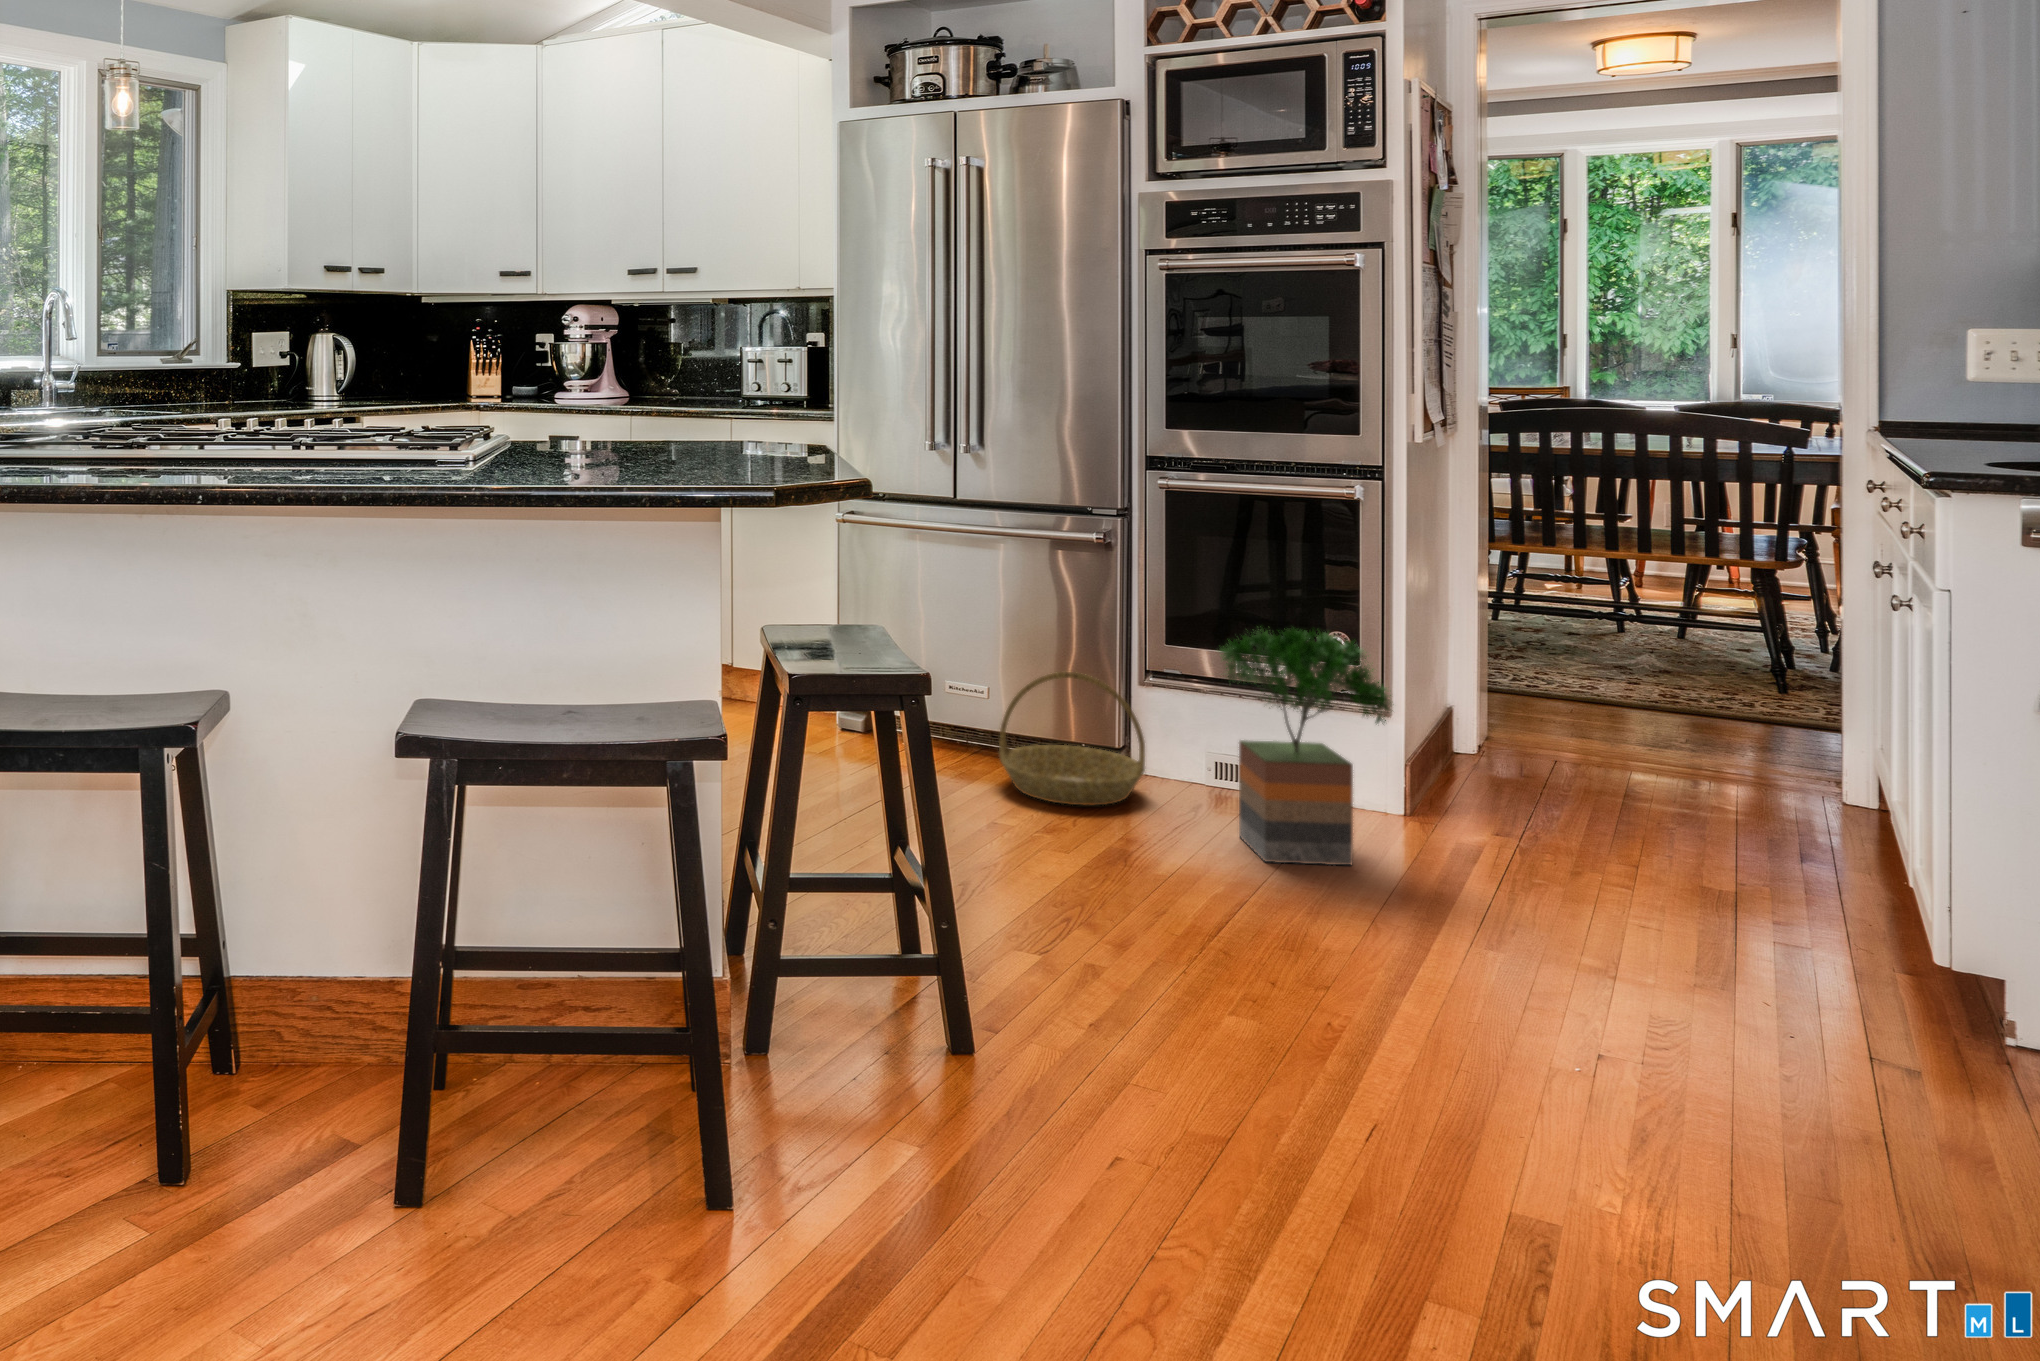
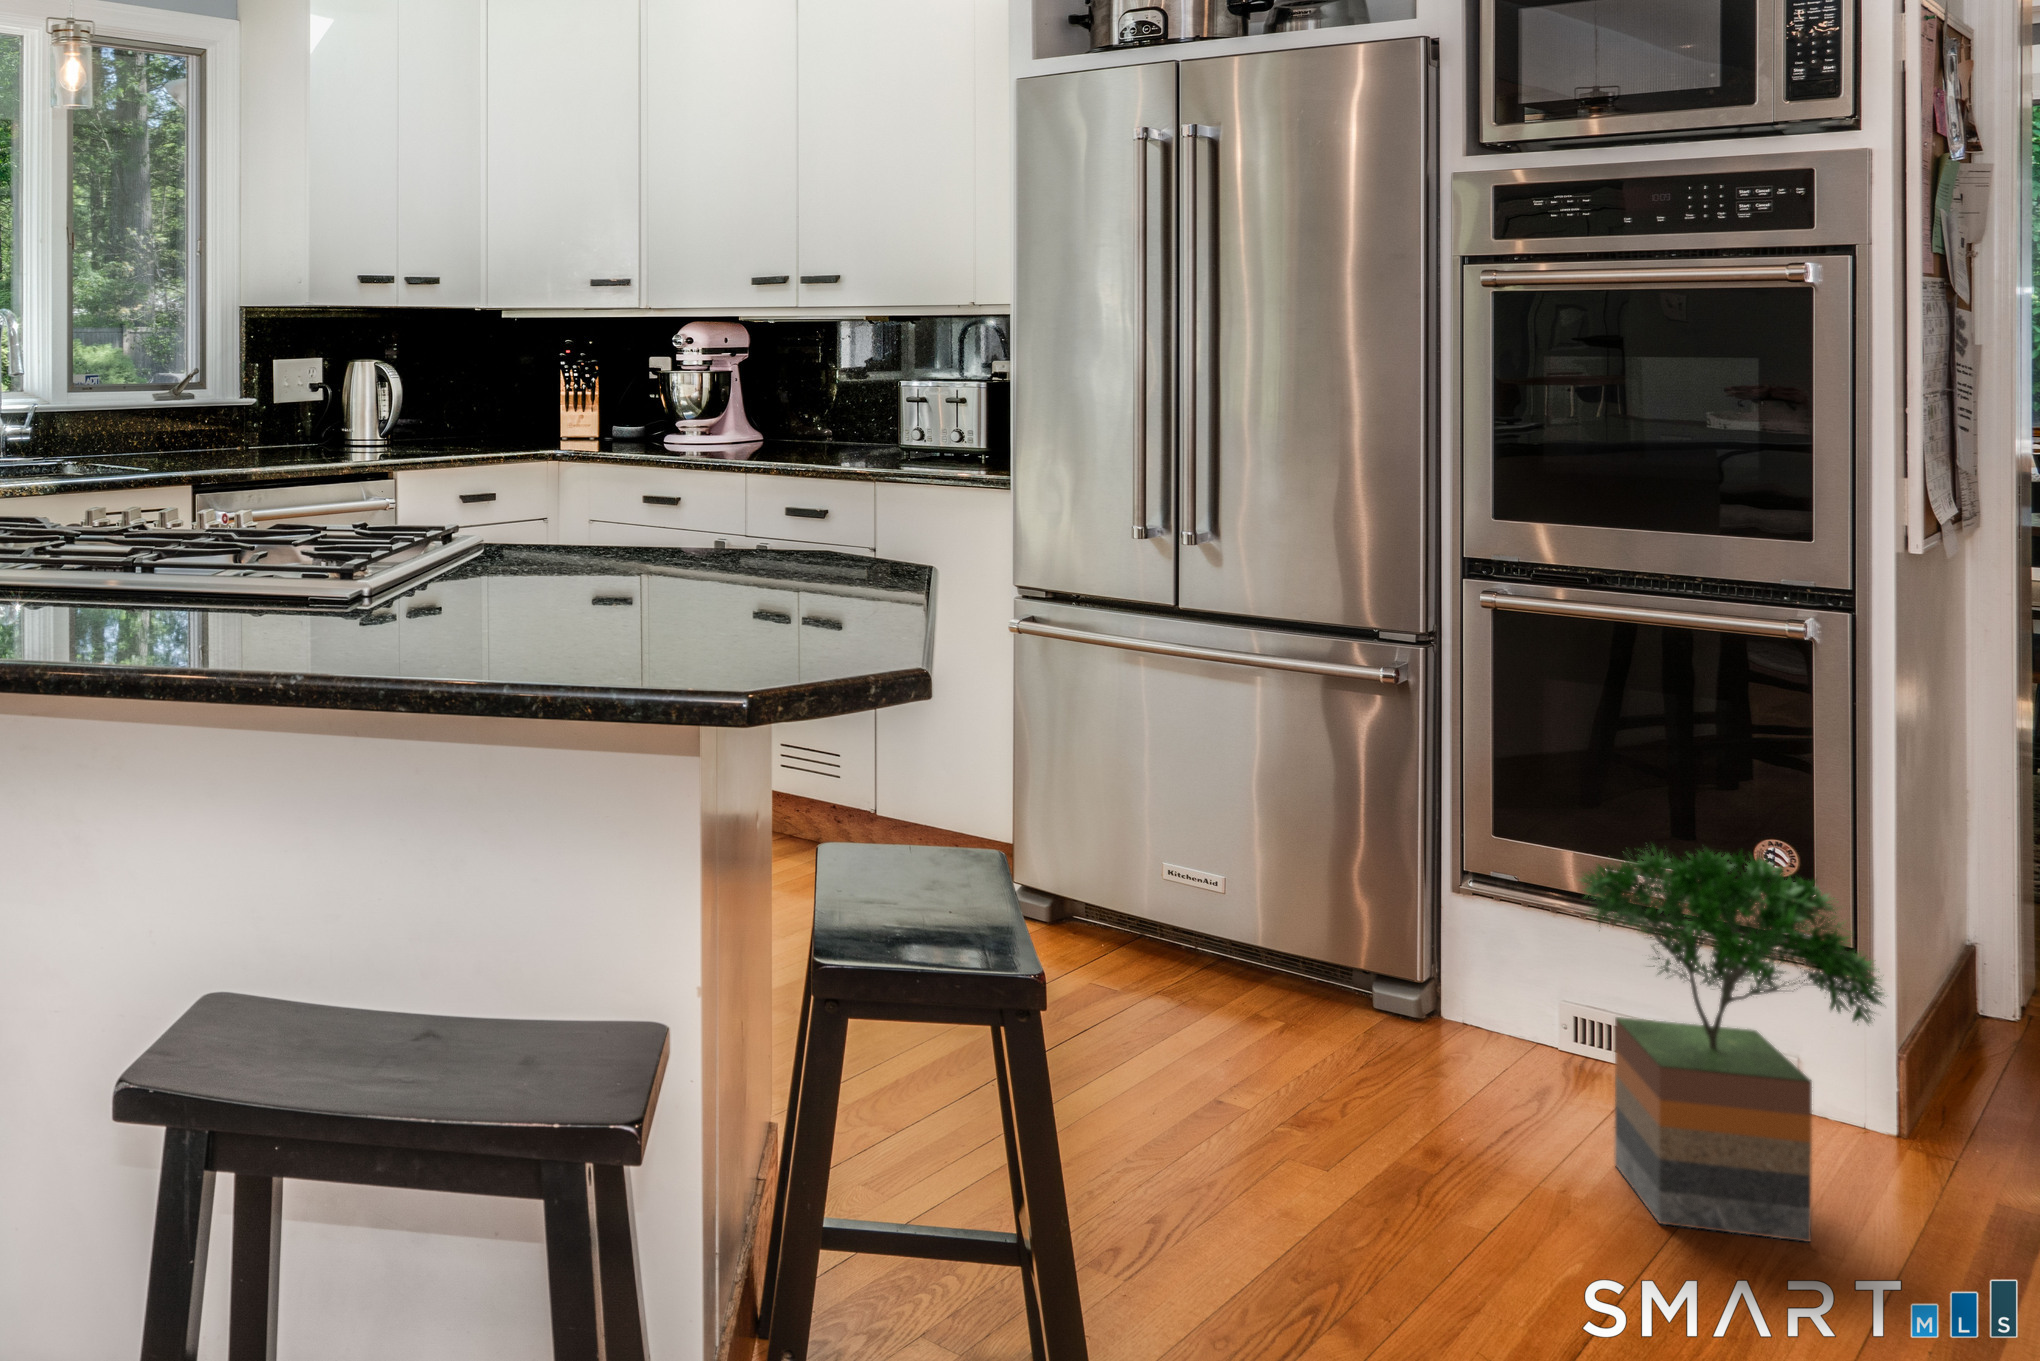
basket: present [999,672,1145,806] -> none [1235,879,1462,1086]

